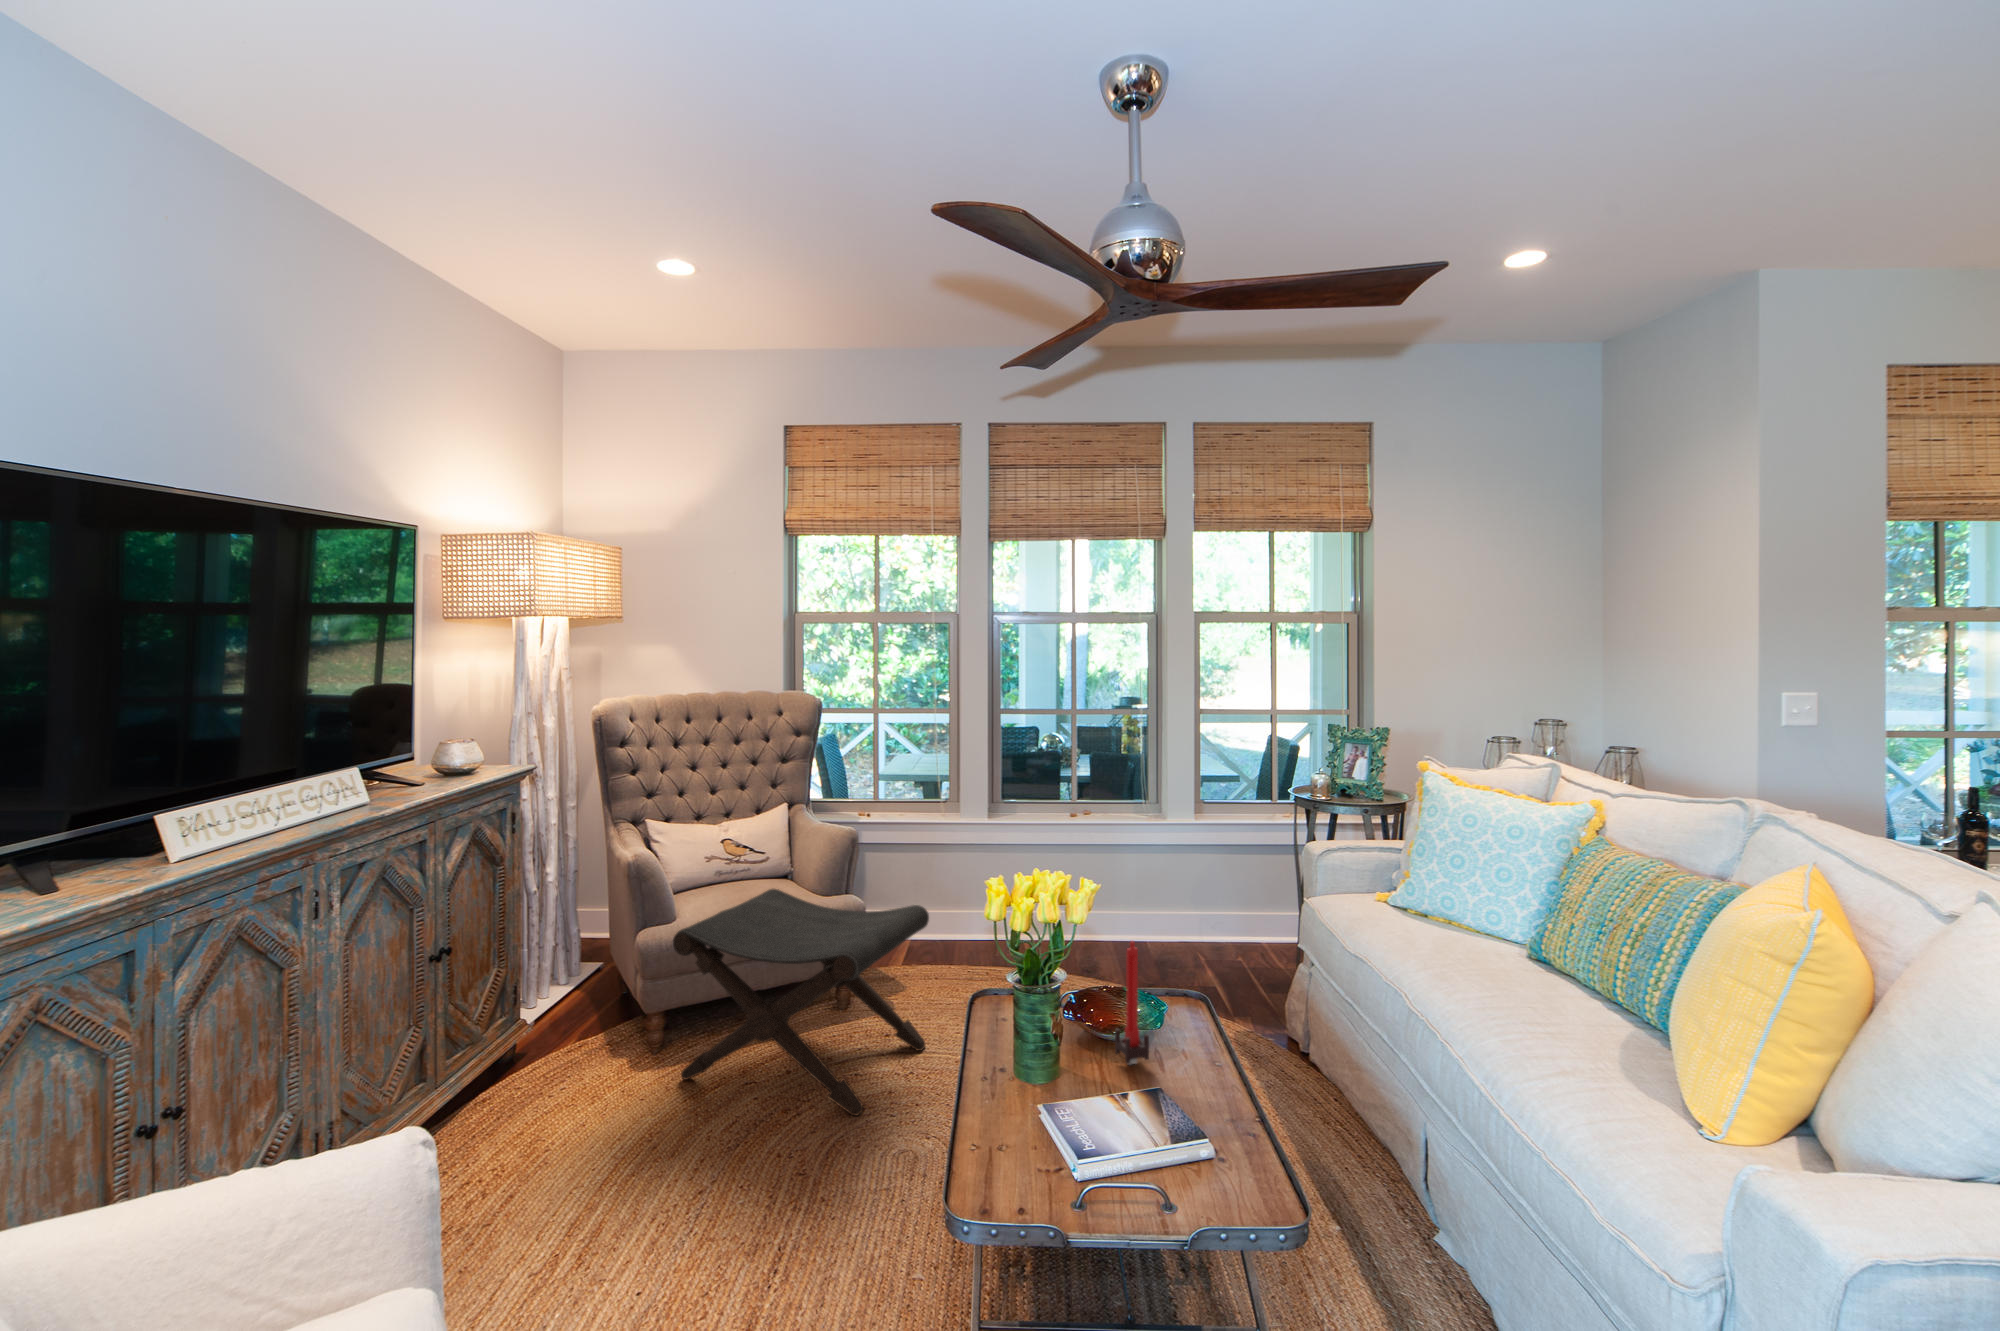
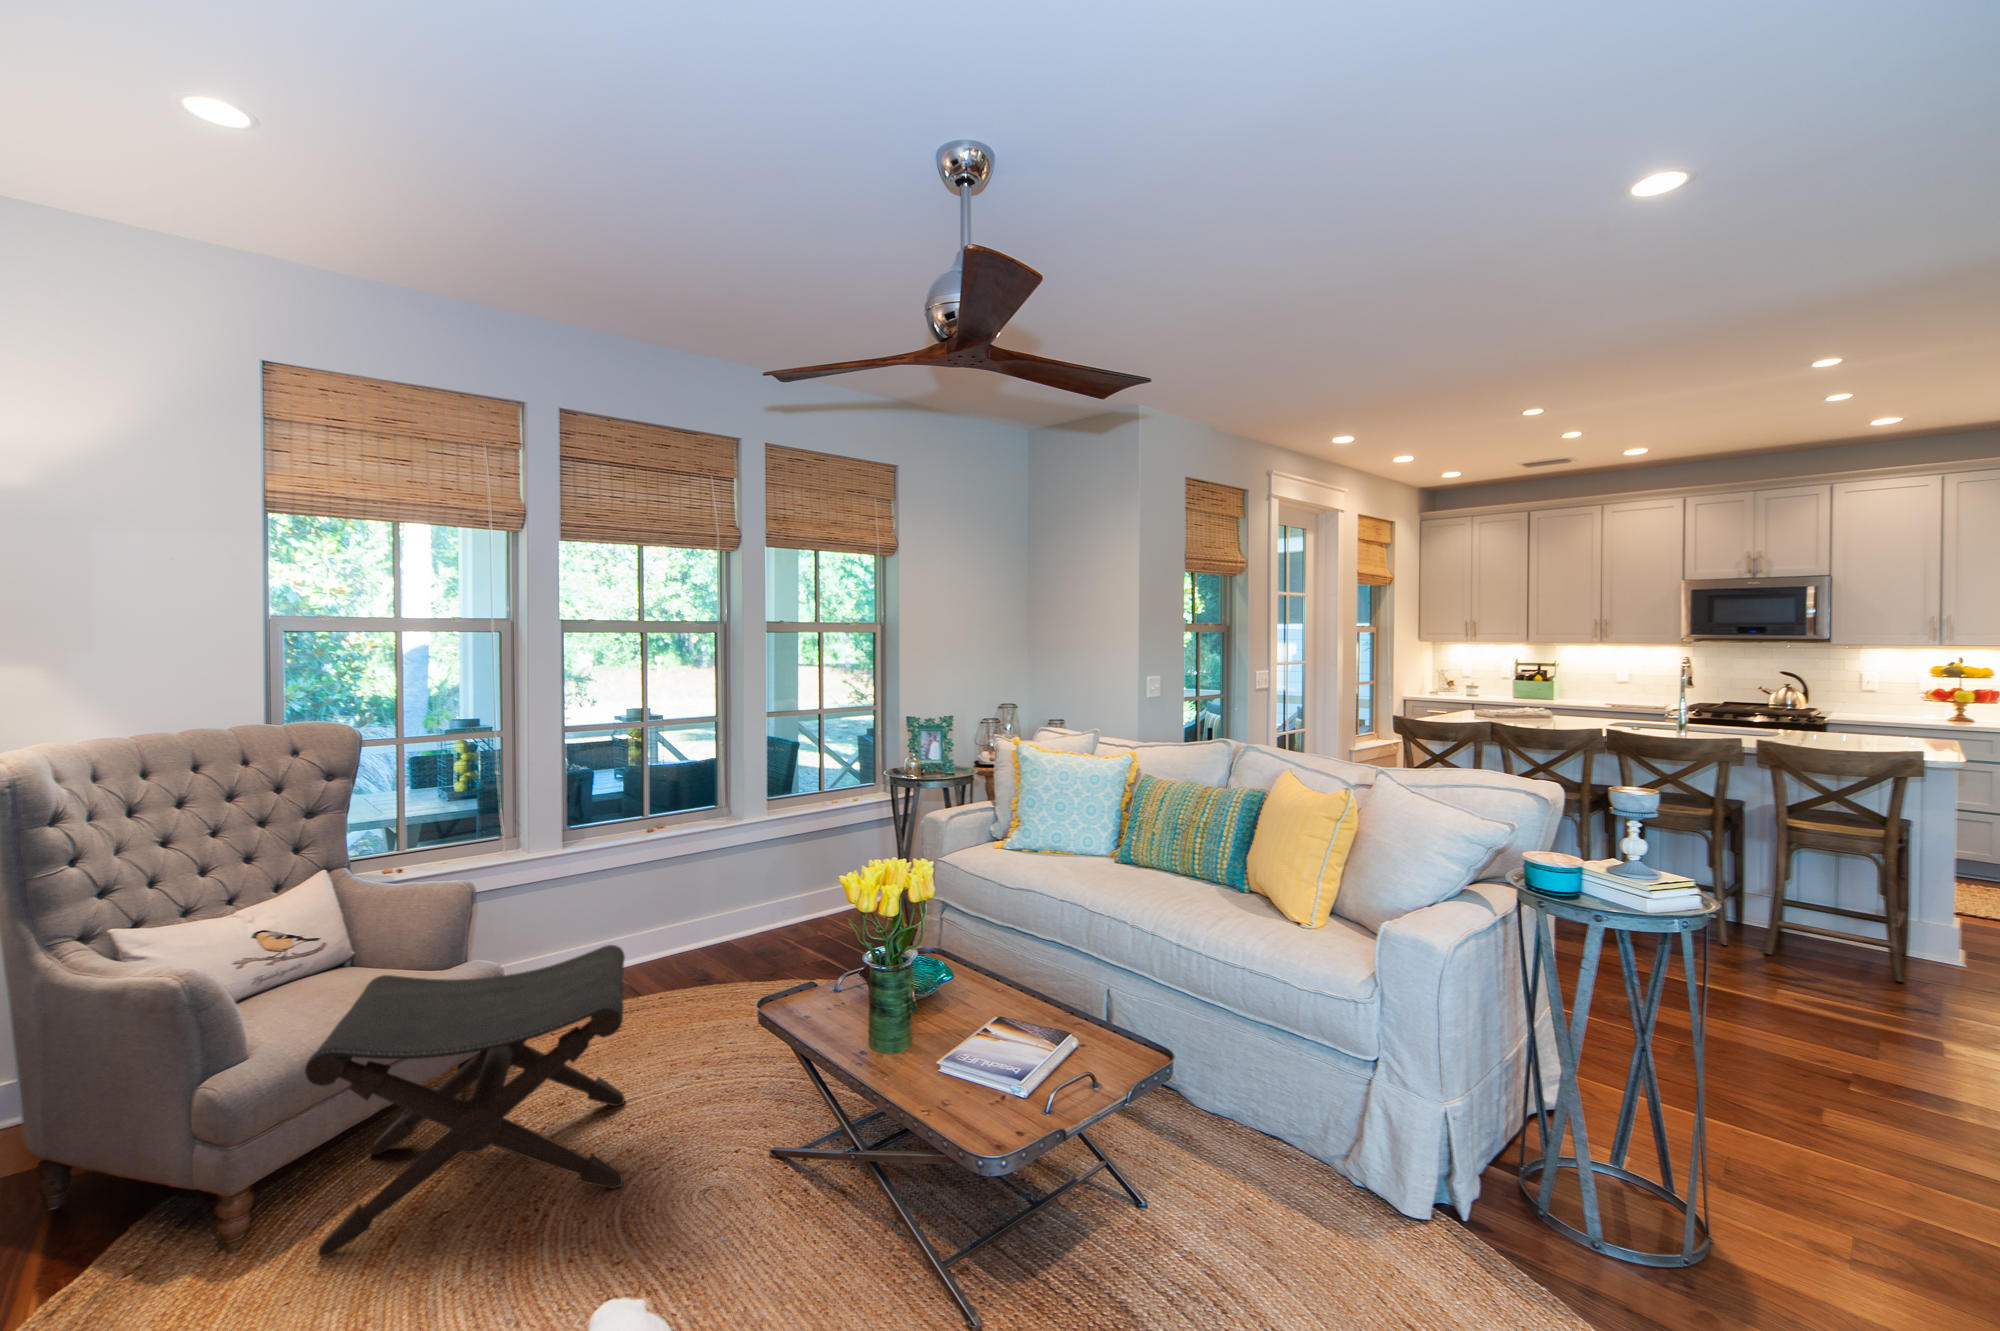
candle: present [1115,941,1149,1065] -> none [949,901,978,1009]

